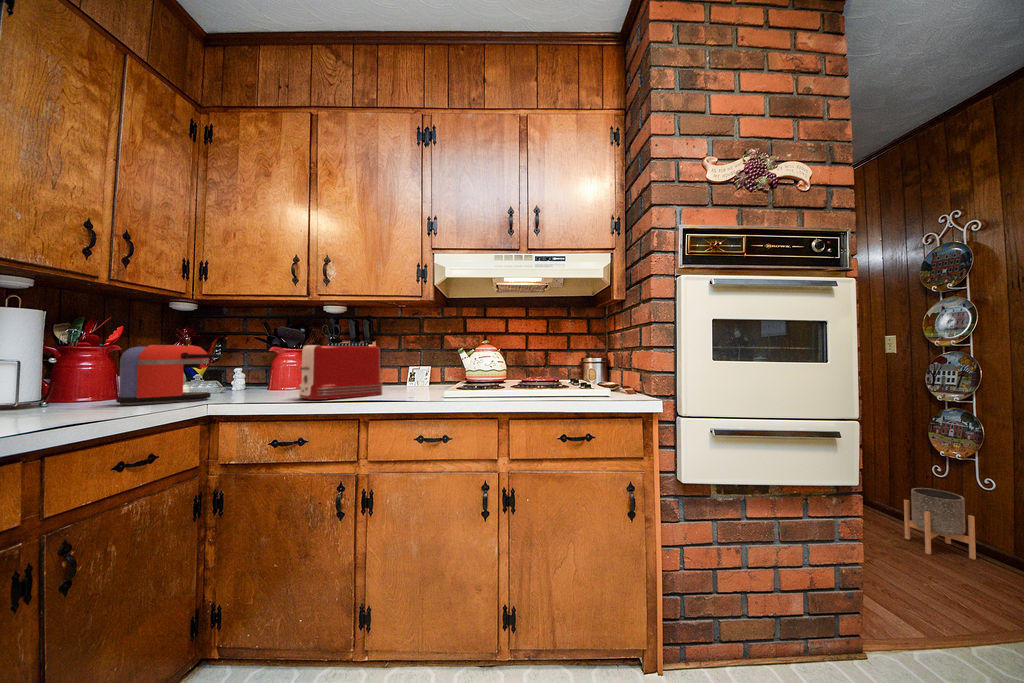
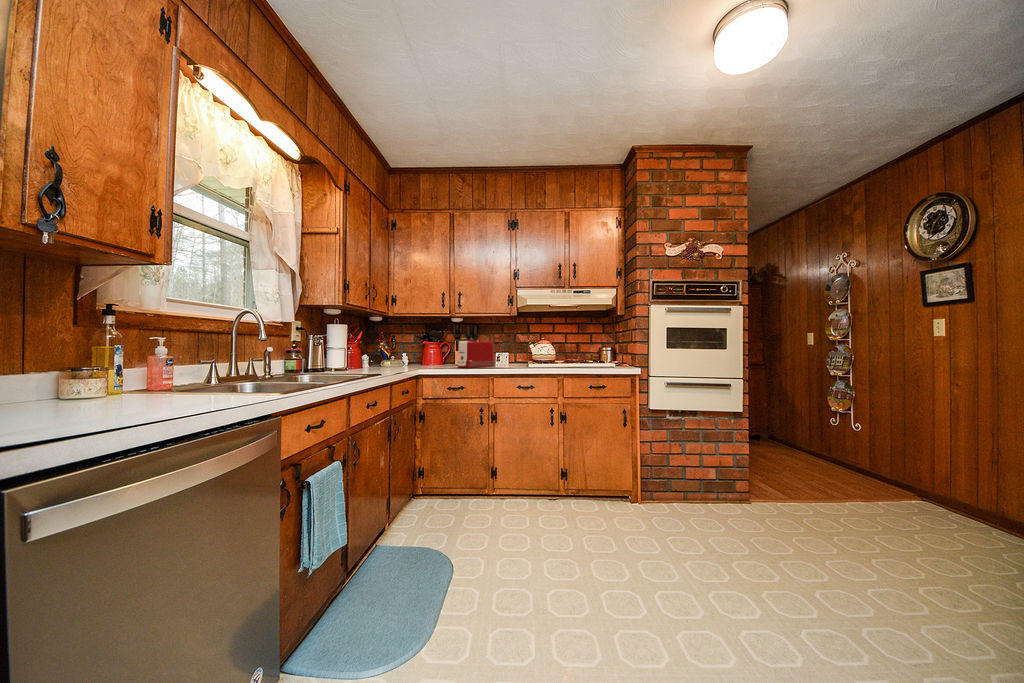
coffee maker: present [116,345,223,405] -> none [378,341,417,369]
planter: present [904,488,976,559] -> none [808,431,846,472]

